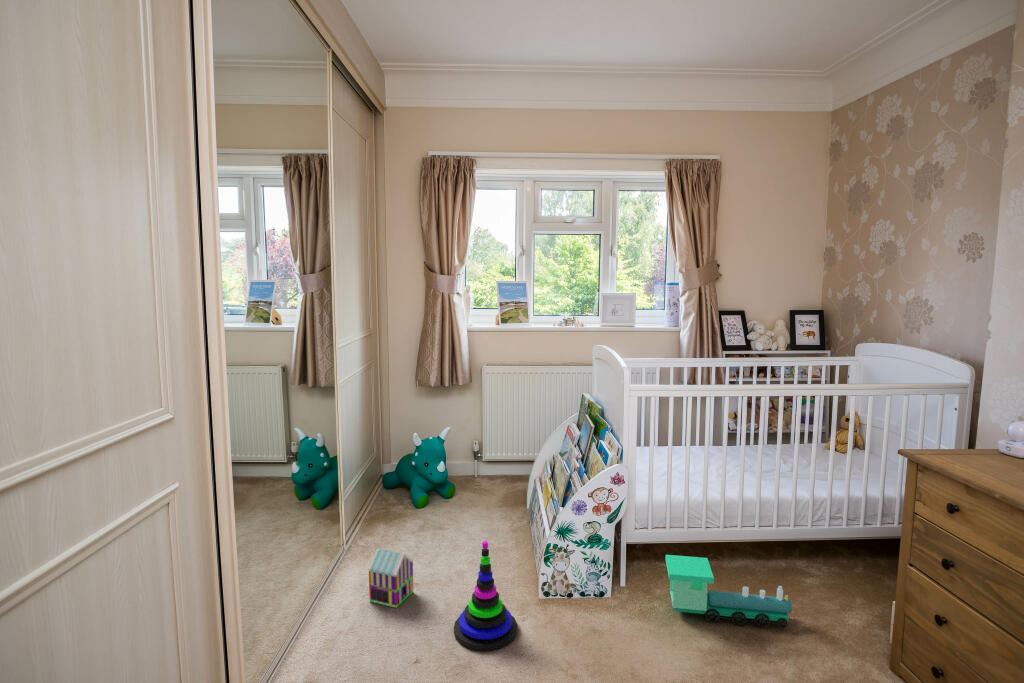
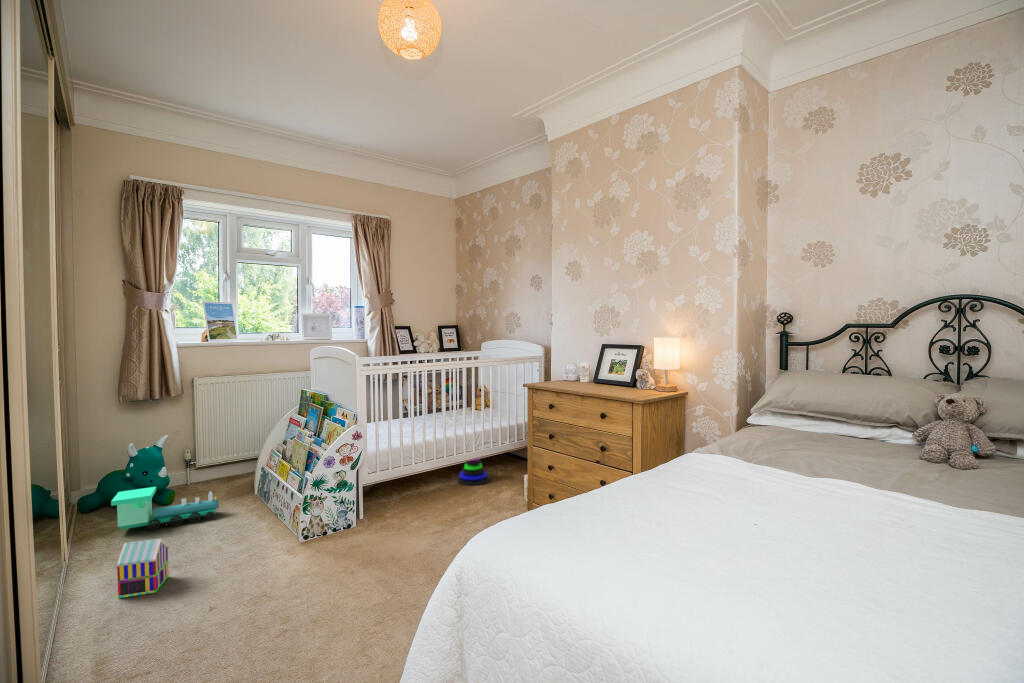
stacking toy: present [454,541,517,651] -> present [457,458,490,485]
toy train: present [666,555,794,628] -> present [111,487,220,530]

